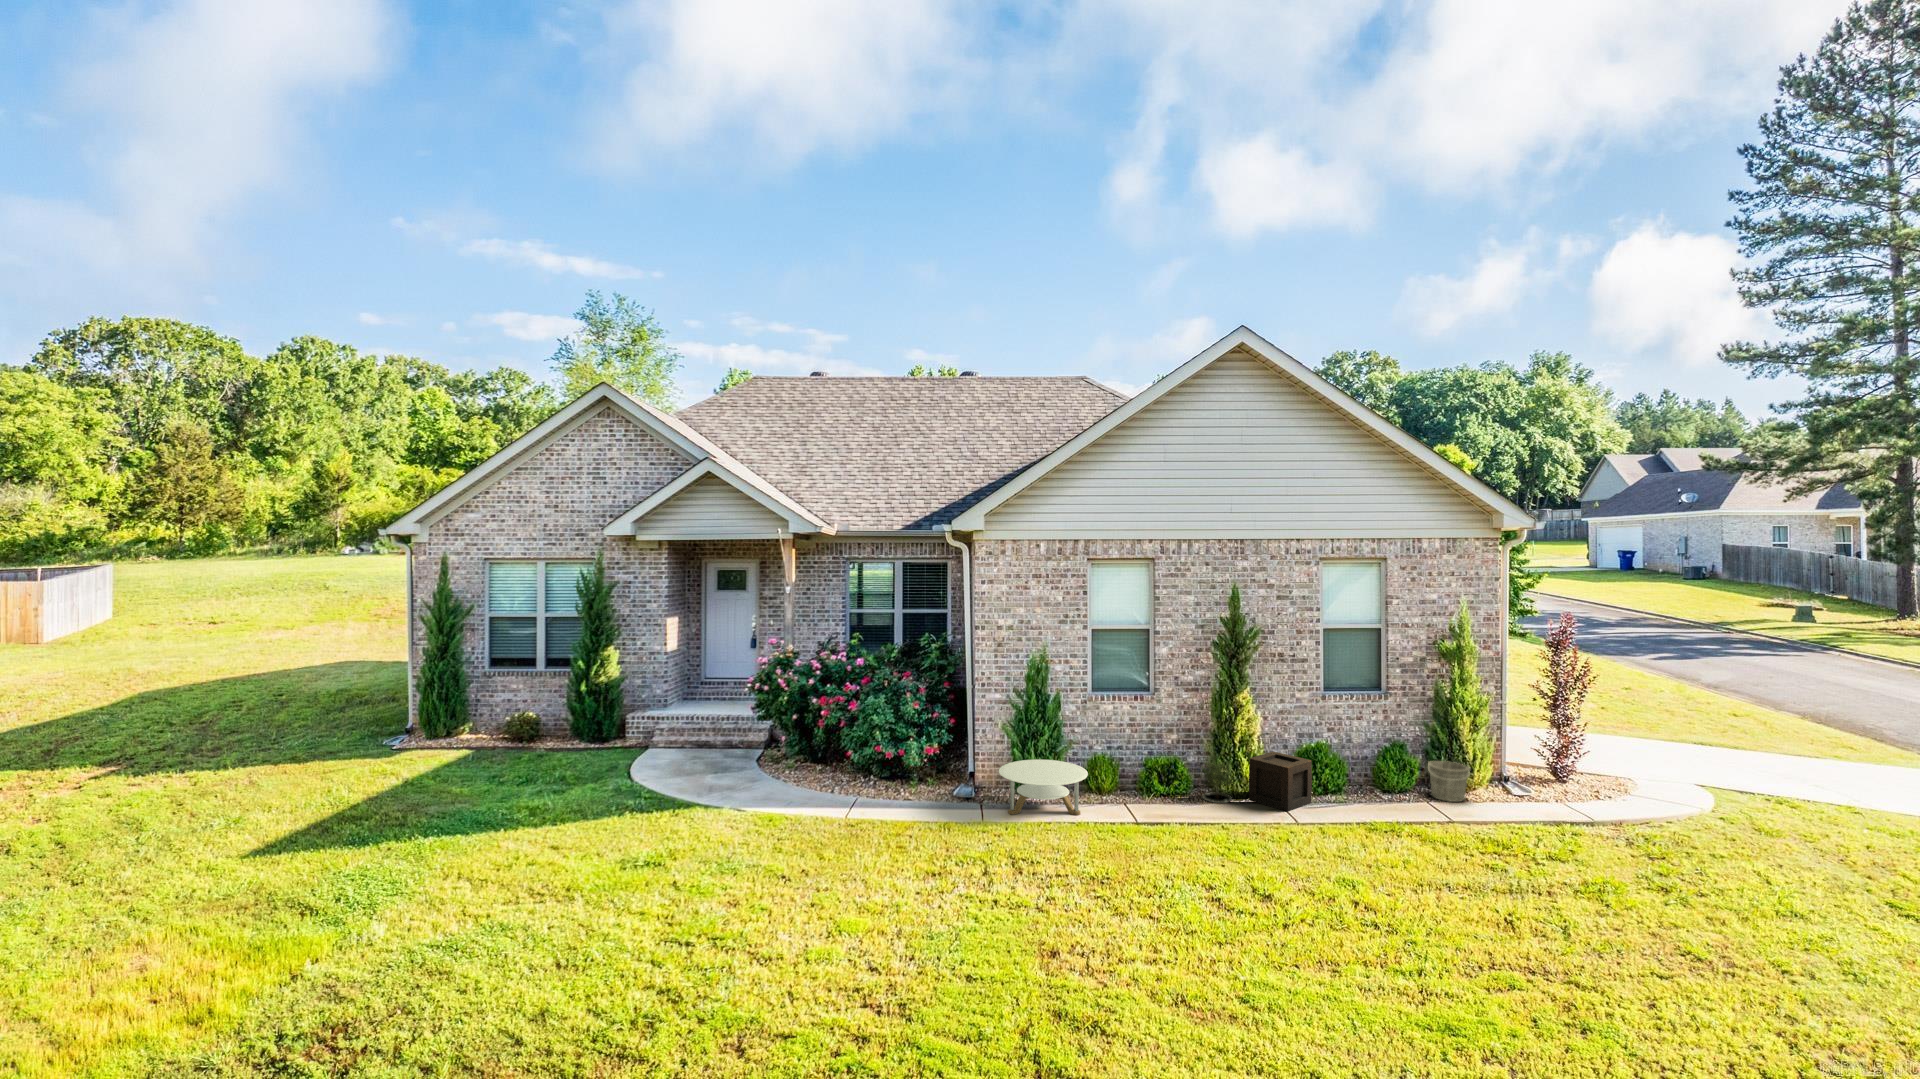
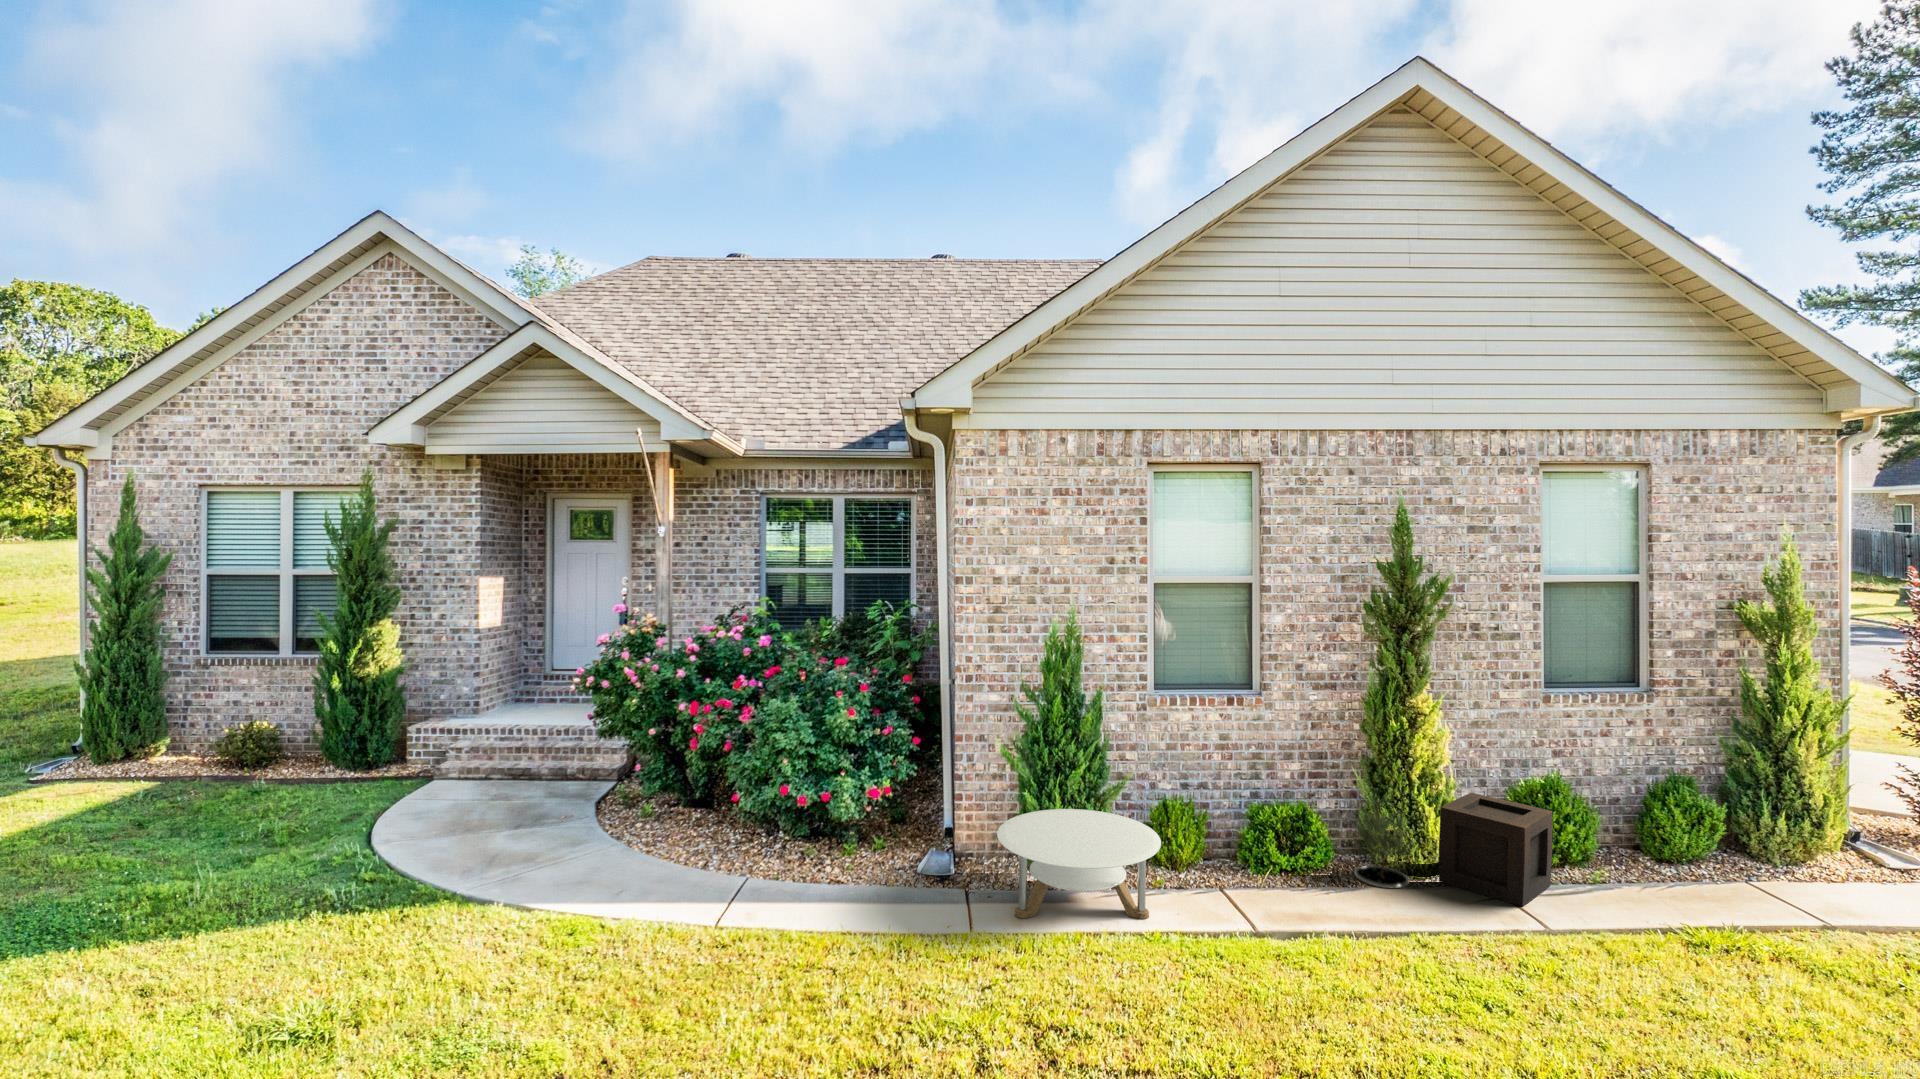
bucket: present [1428,761,1470,802] -> none [1737,808,1827,883]

